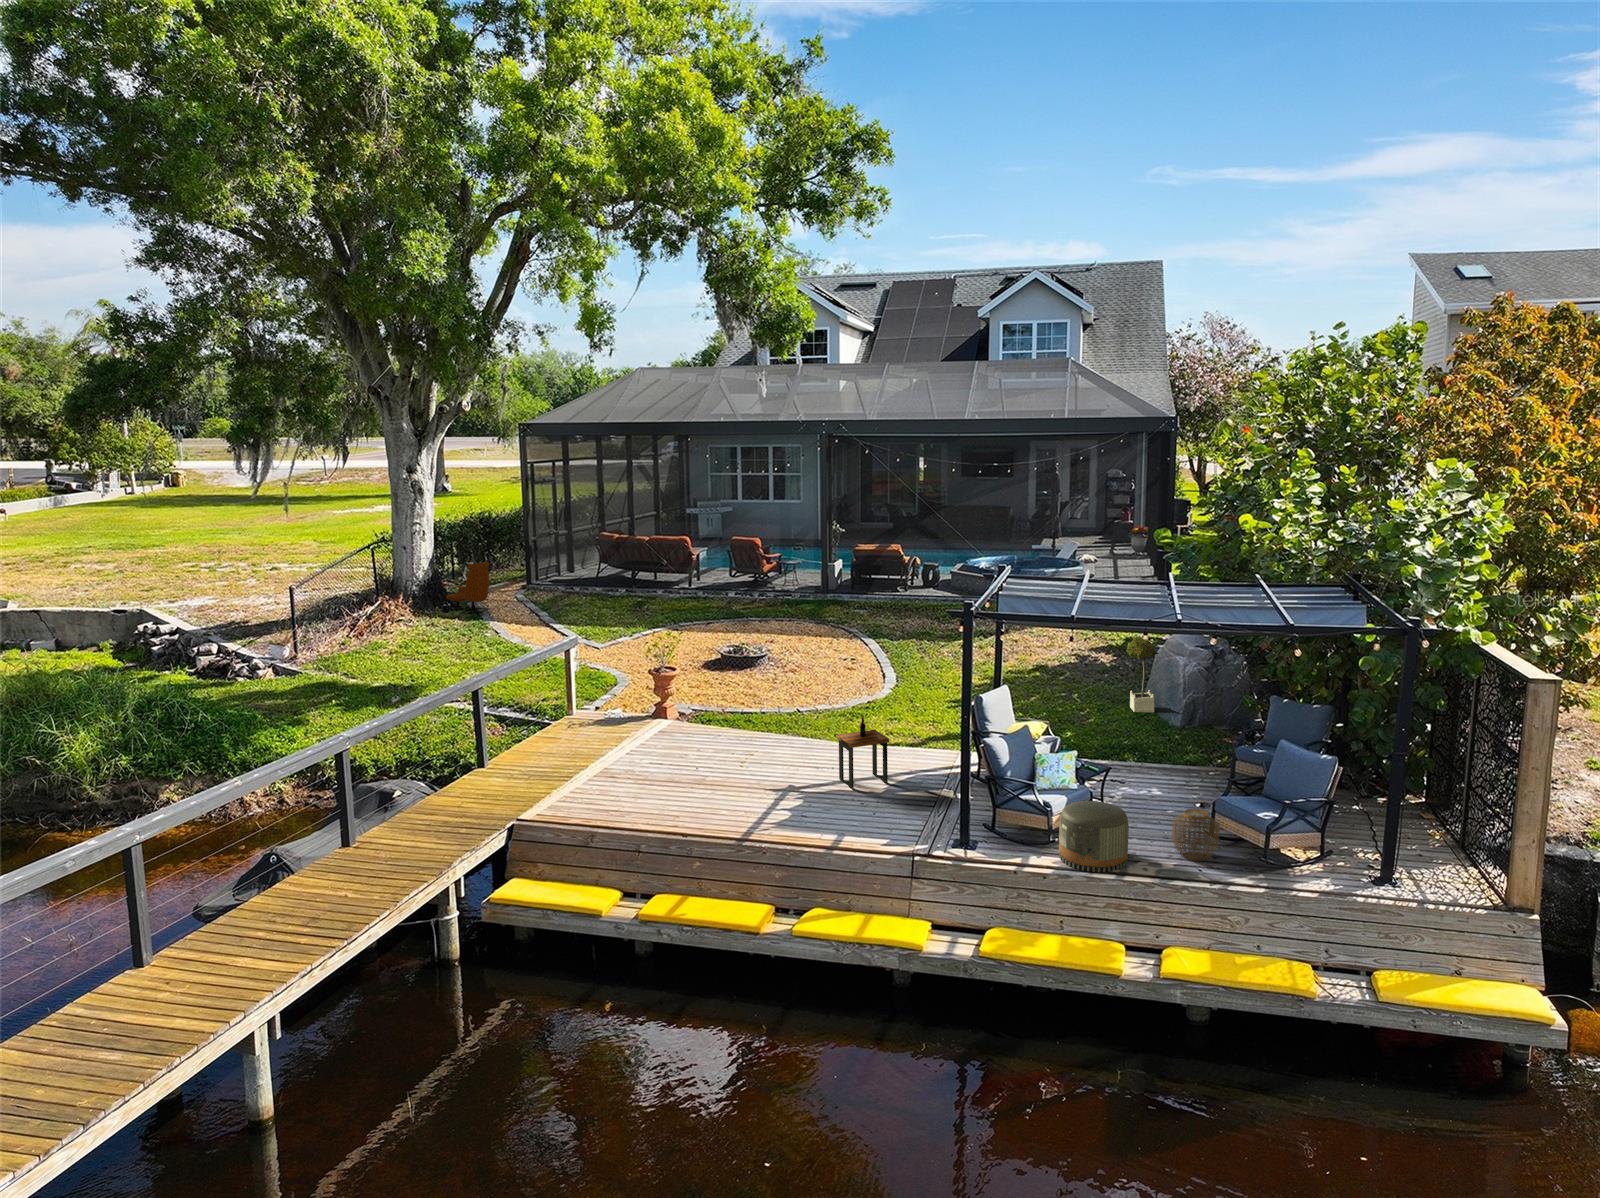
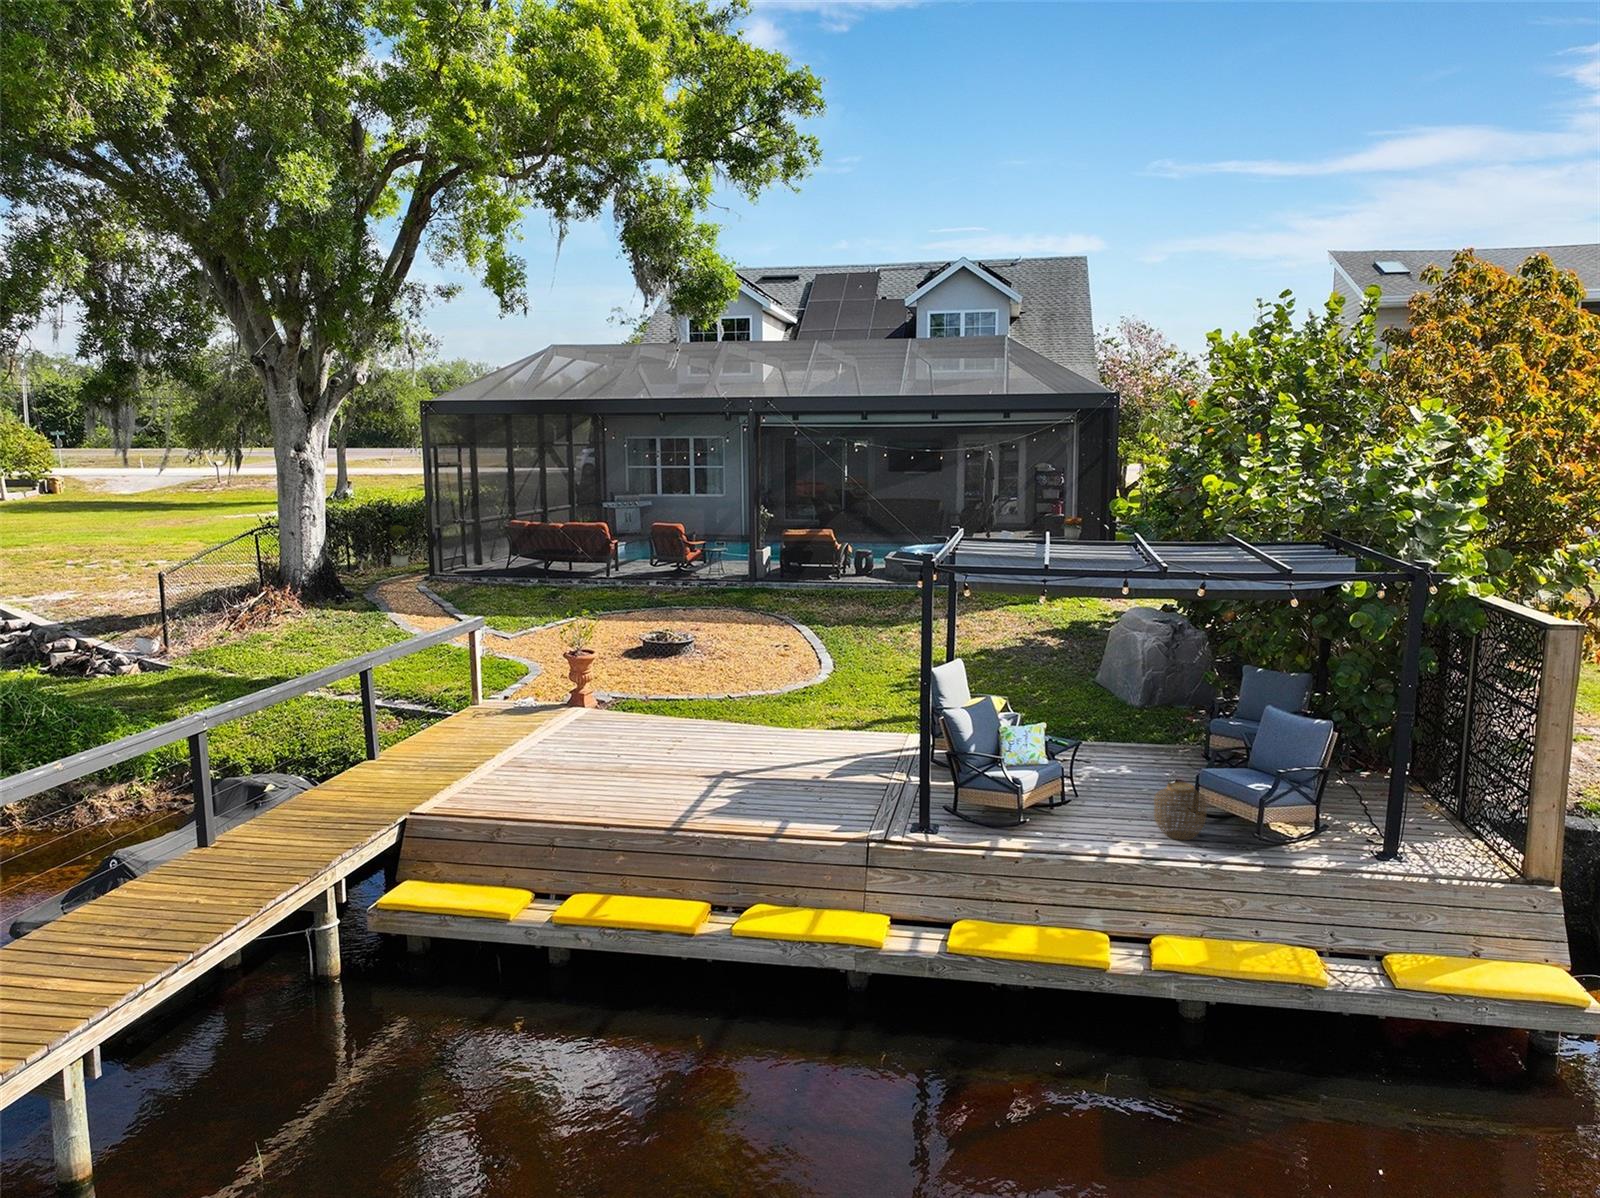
lounge chair: present [446,562,489,615] -> none [340,550,387,607]
potted tree: present [1126,637,1158,712] -> present [389,525,408,567]
side table: present [837,718,889,789] -> none [775,693,834,773]
pouf: present [1059,801,1129,872] -> none [1030,776,1107,854]

